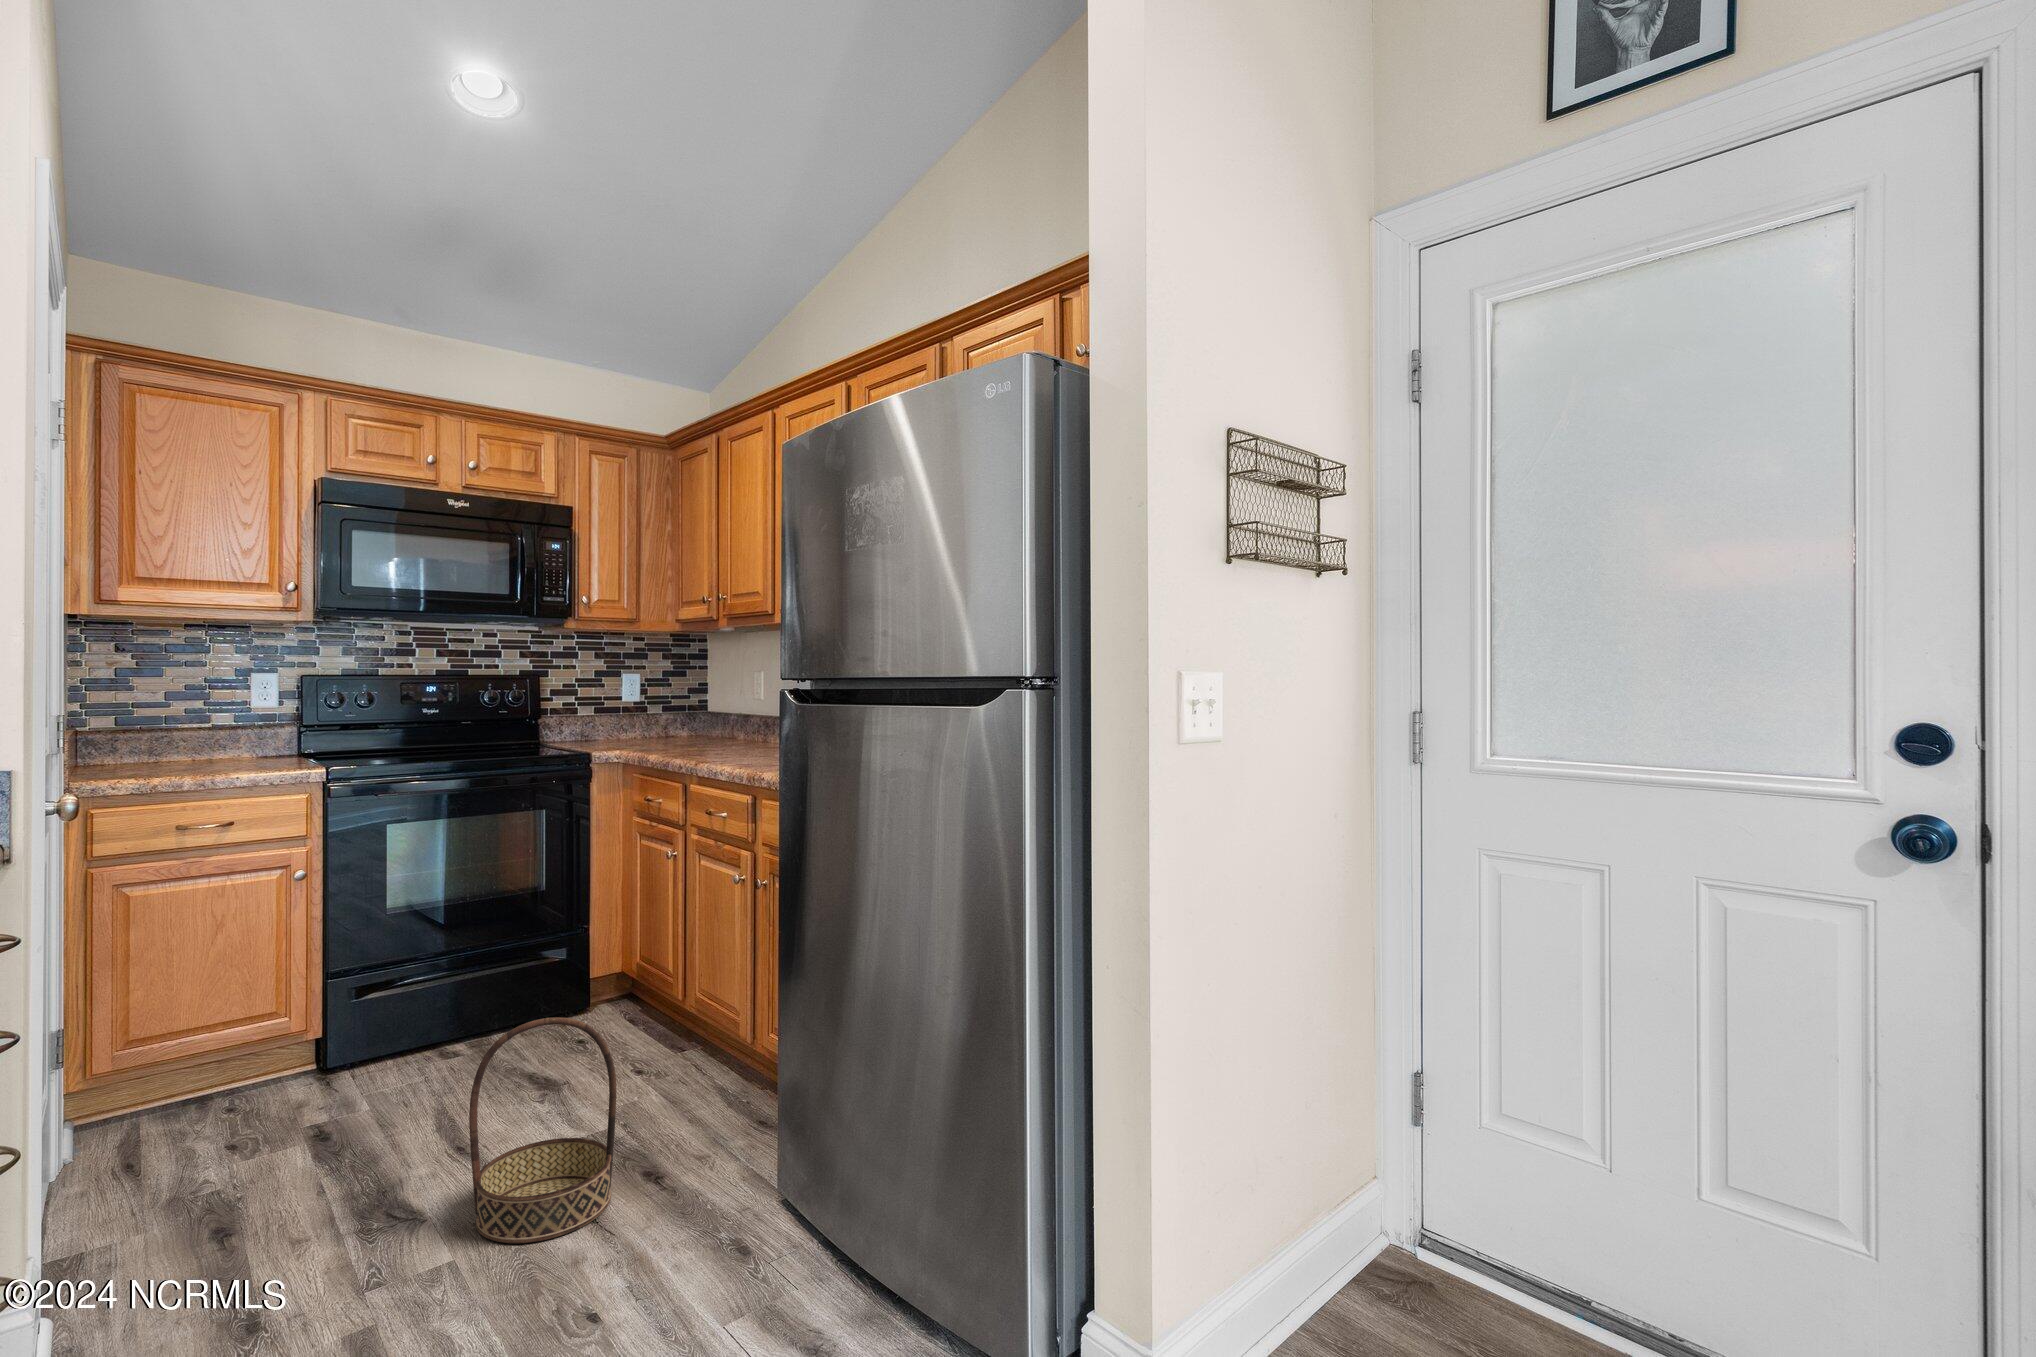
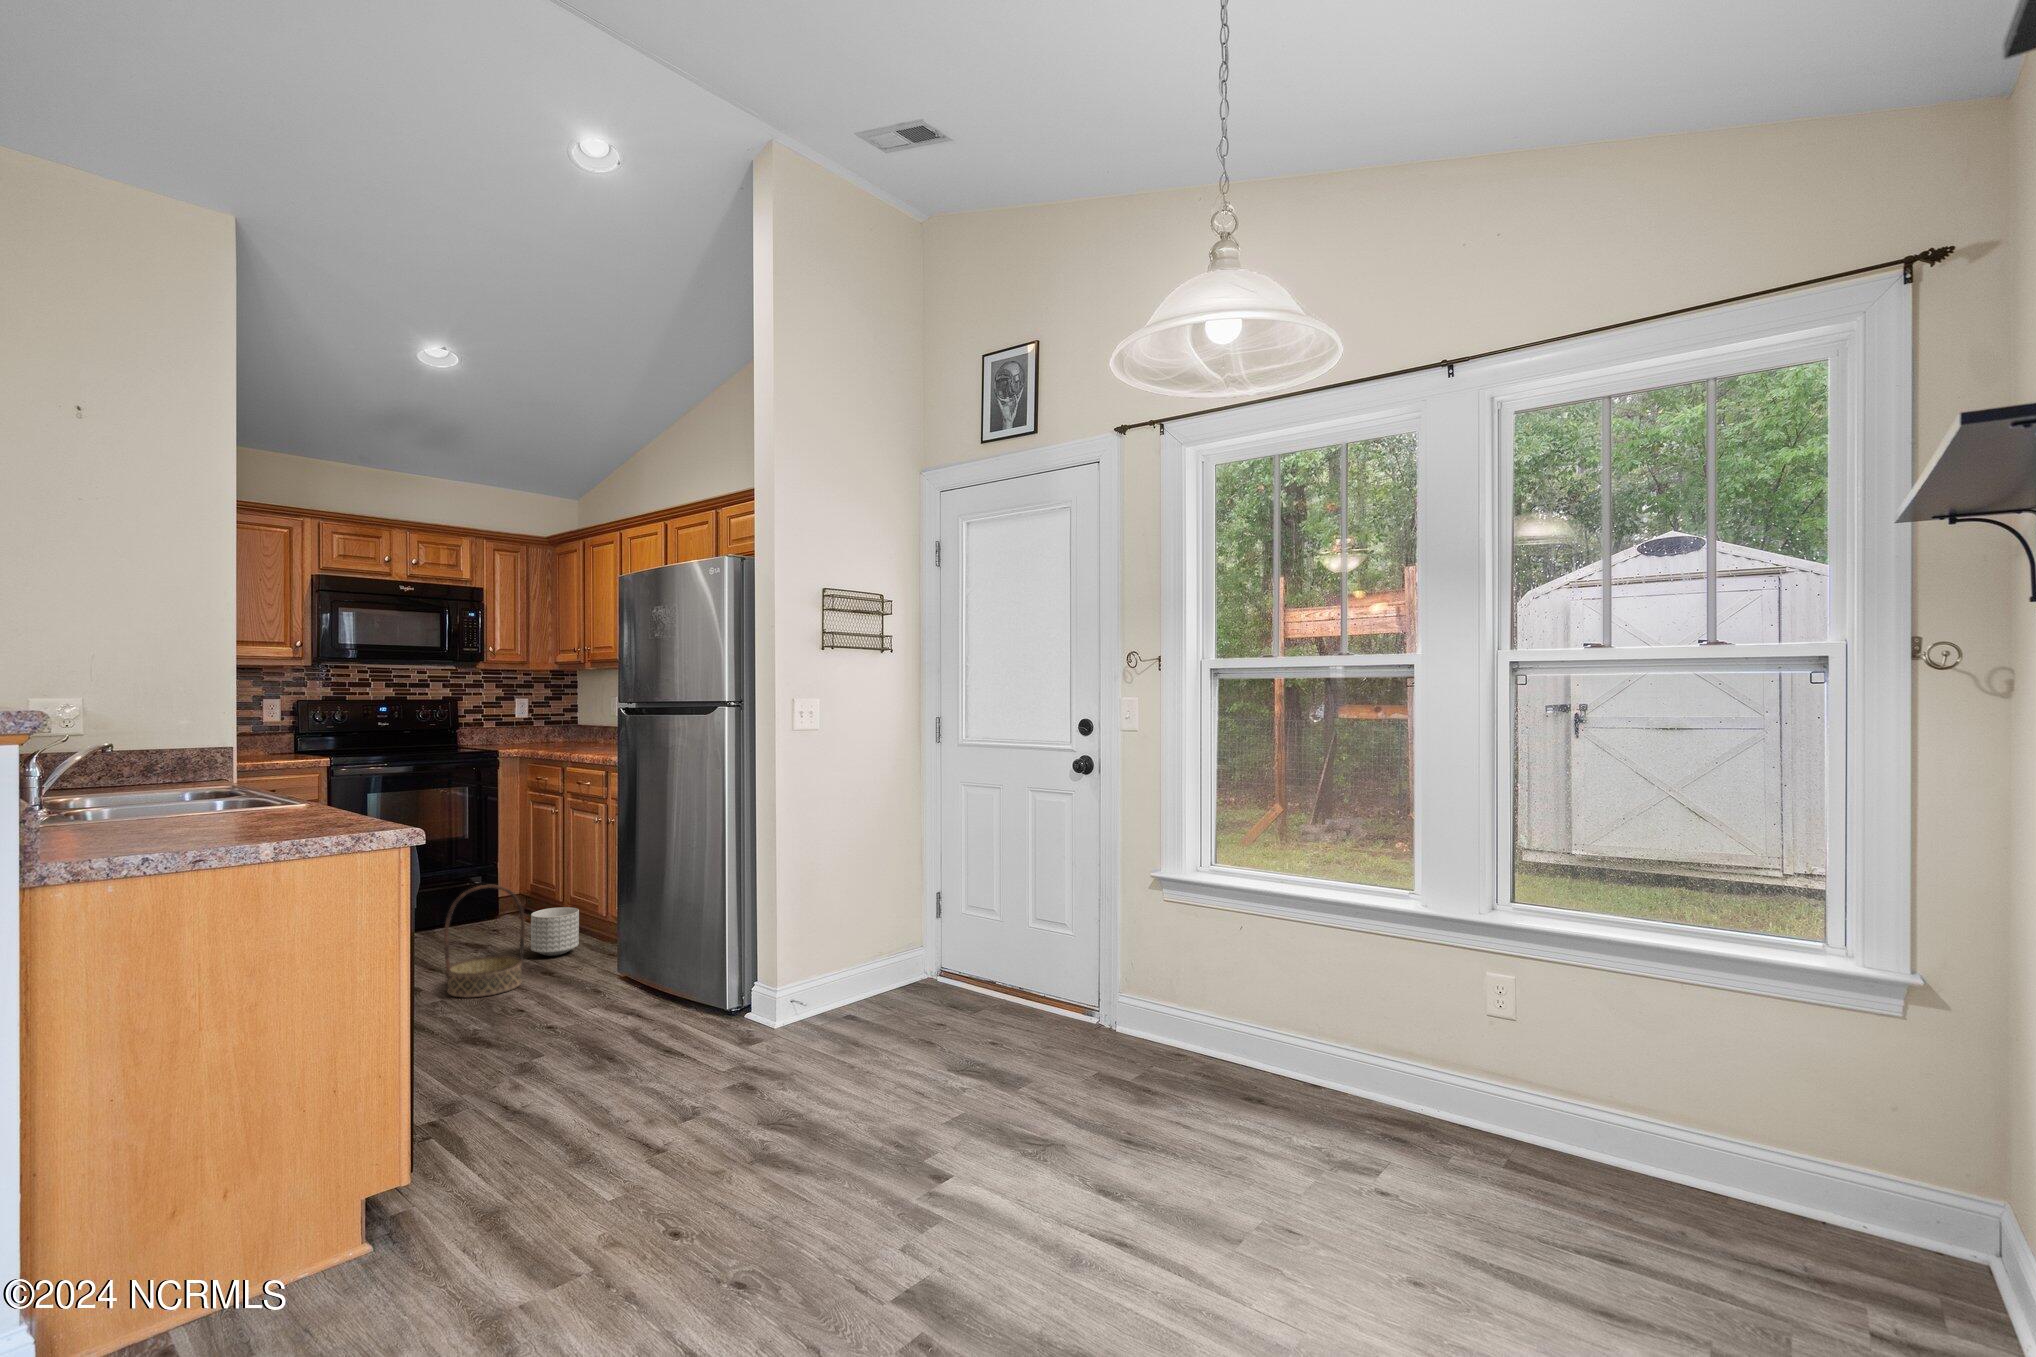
planter: none [633,1026,712,1116] -> present [531,907,579,956]

